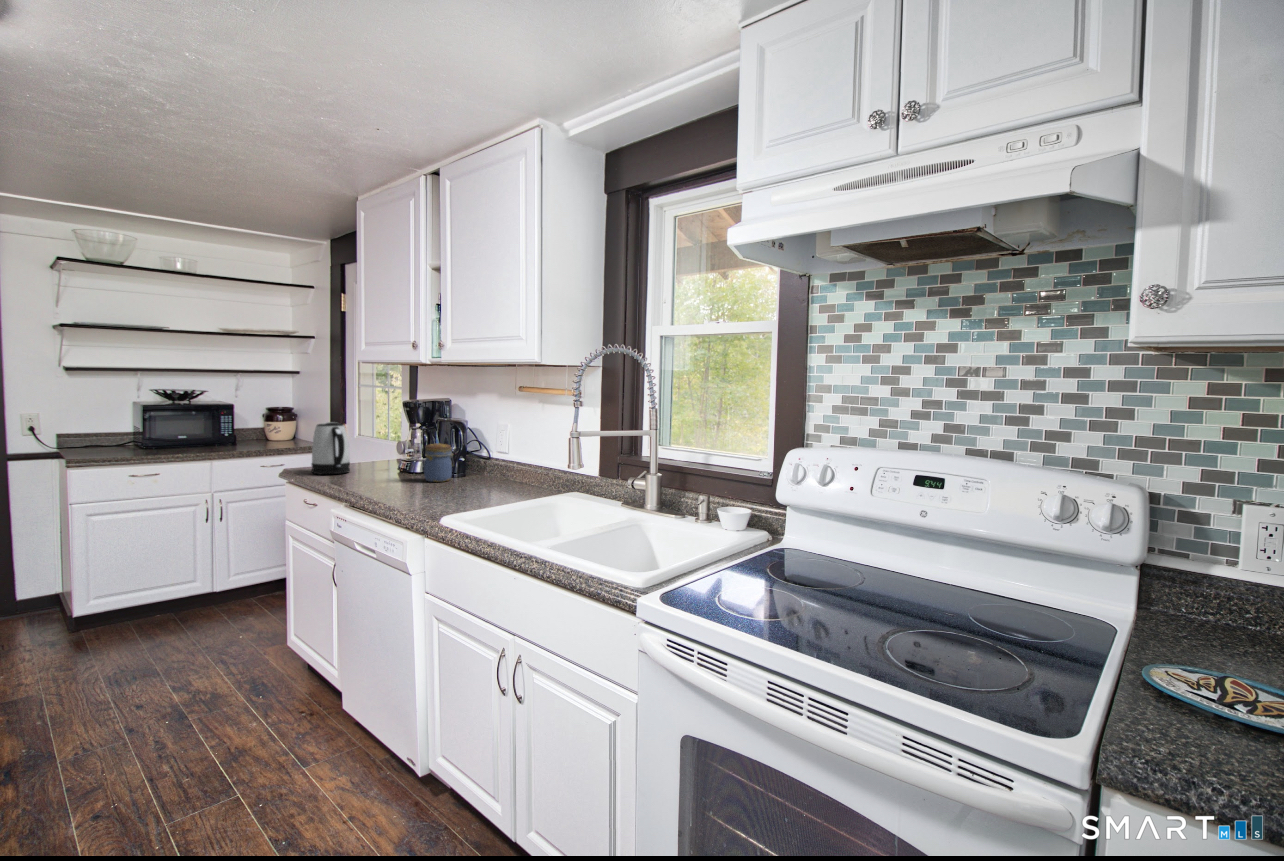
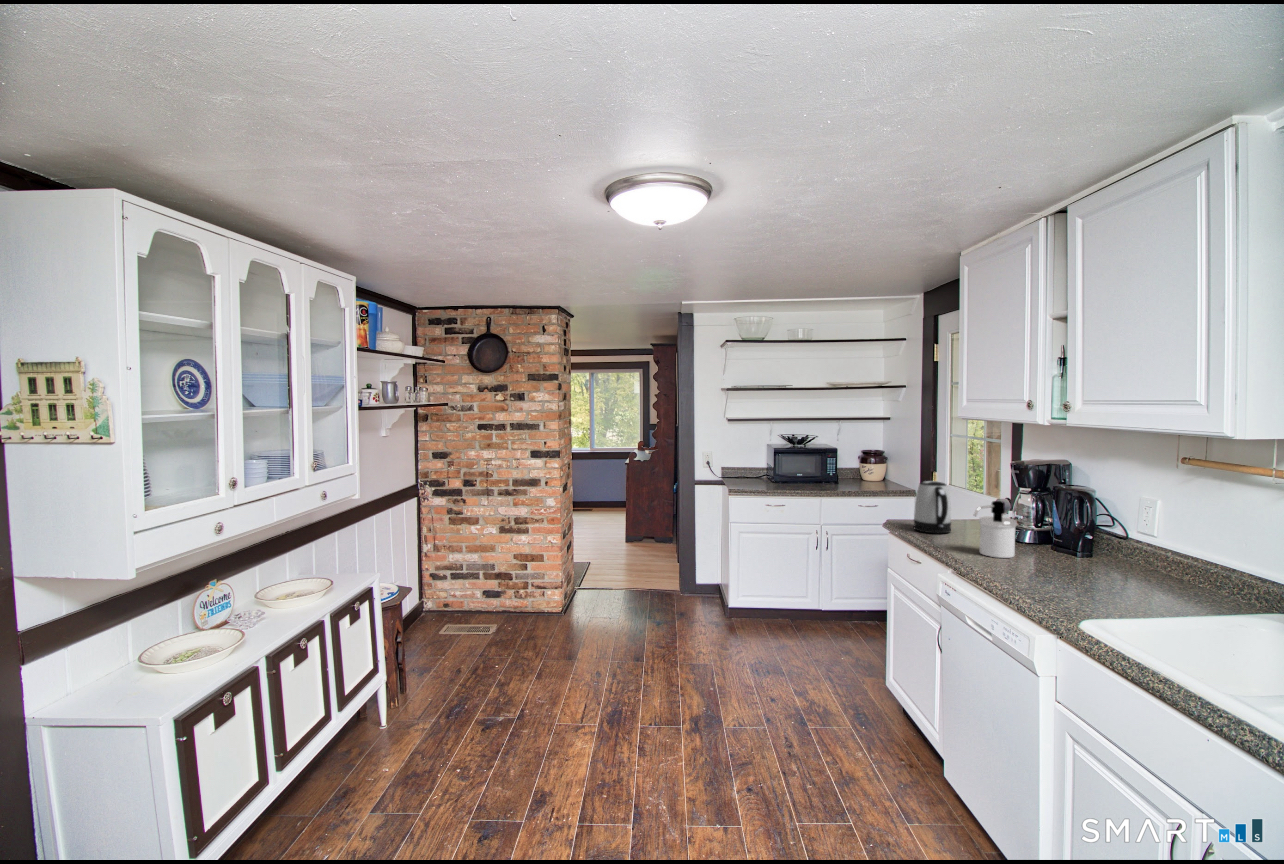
soap dispenser: none [364,433,404,486] -> present [974,501,1017,558]
jar: present [424,444,453,482] -> none [1040,516,1078,561]

